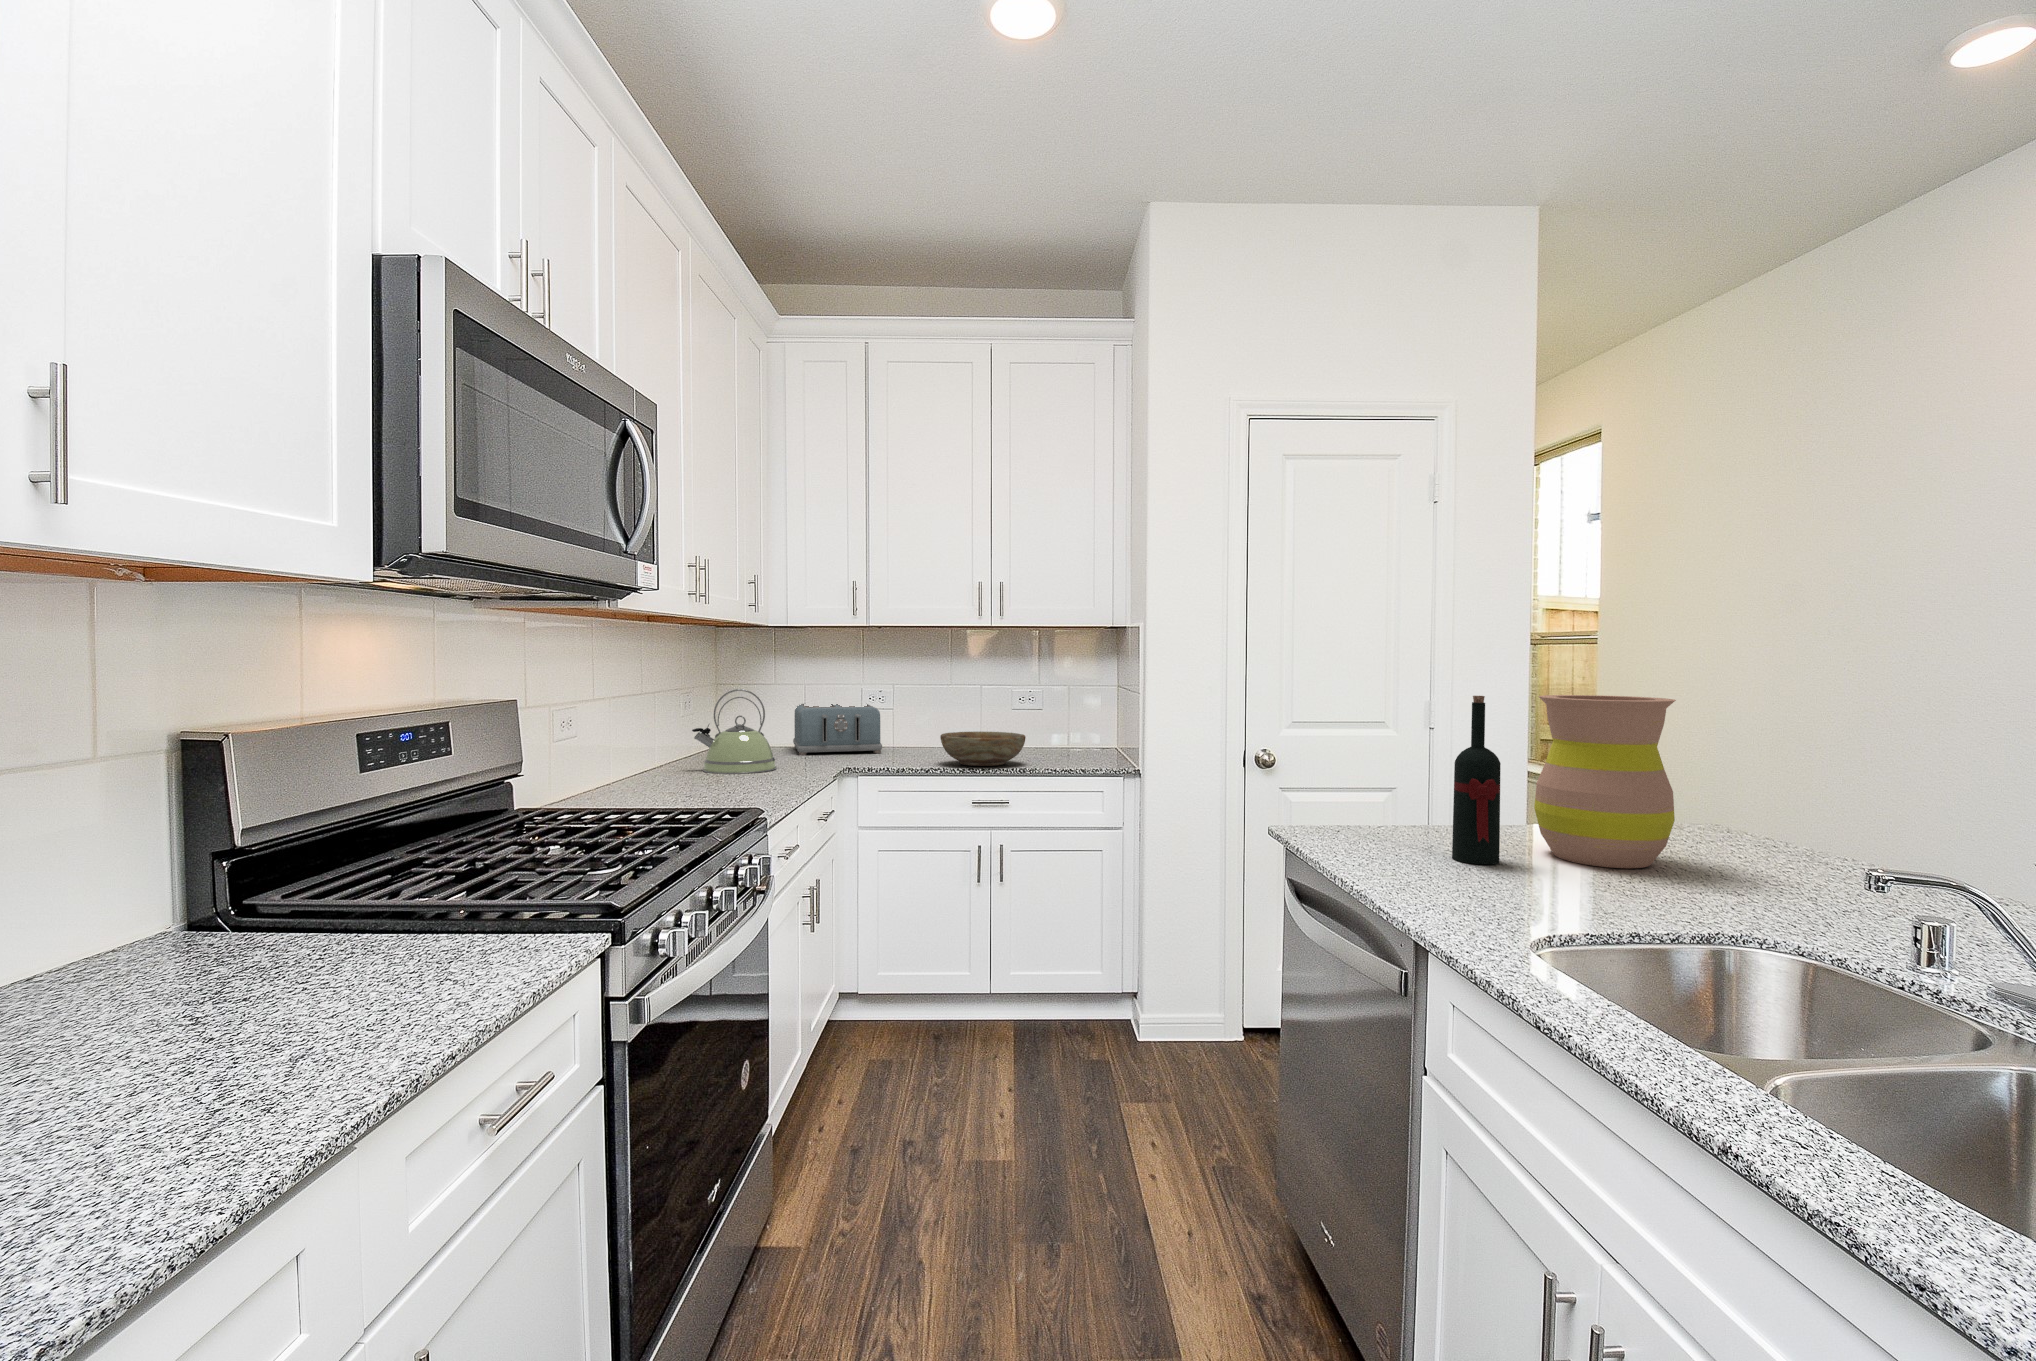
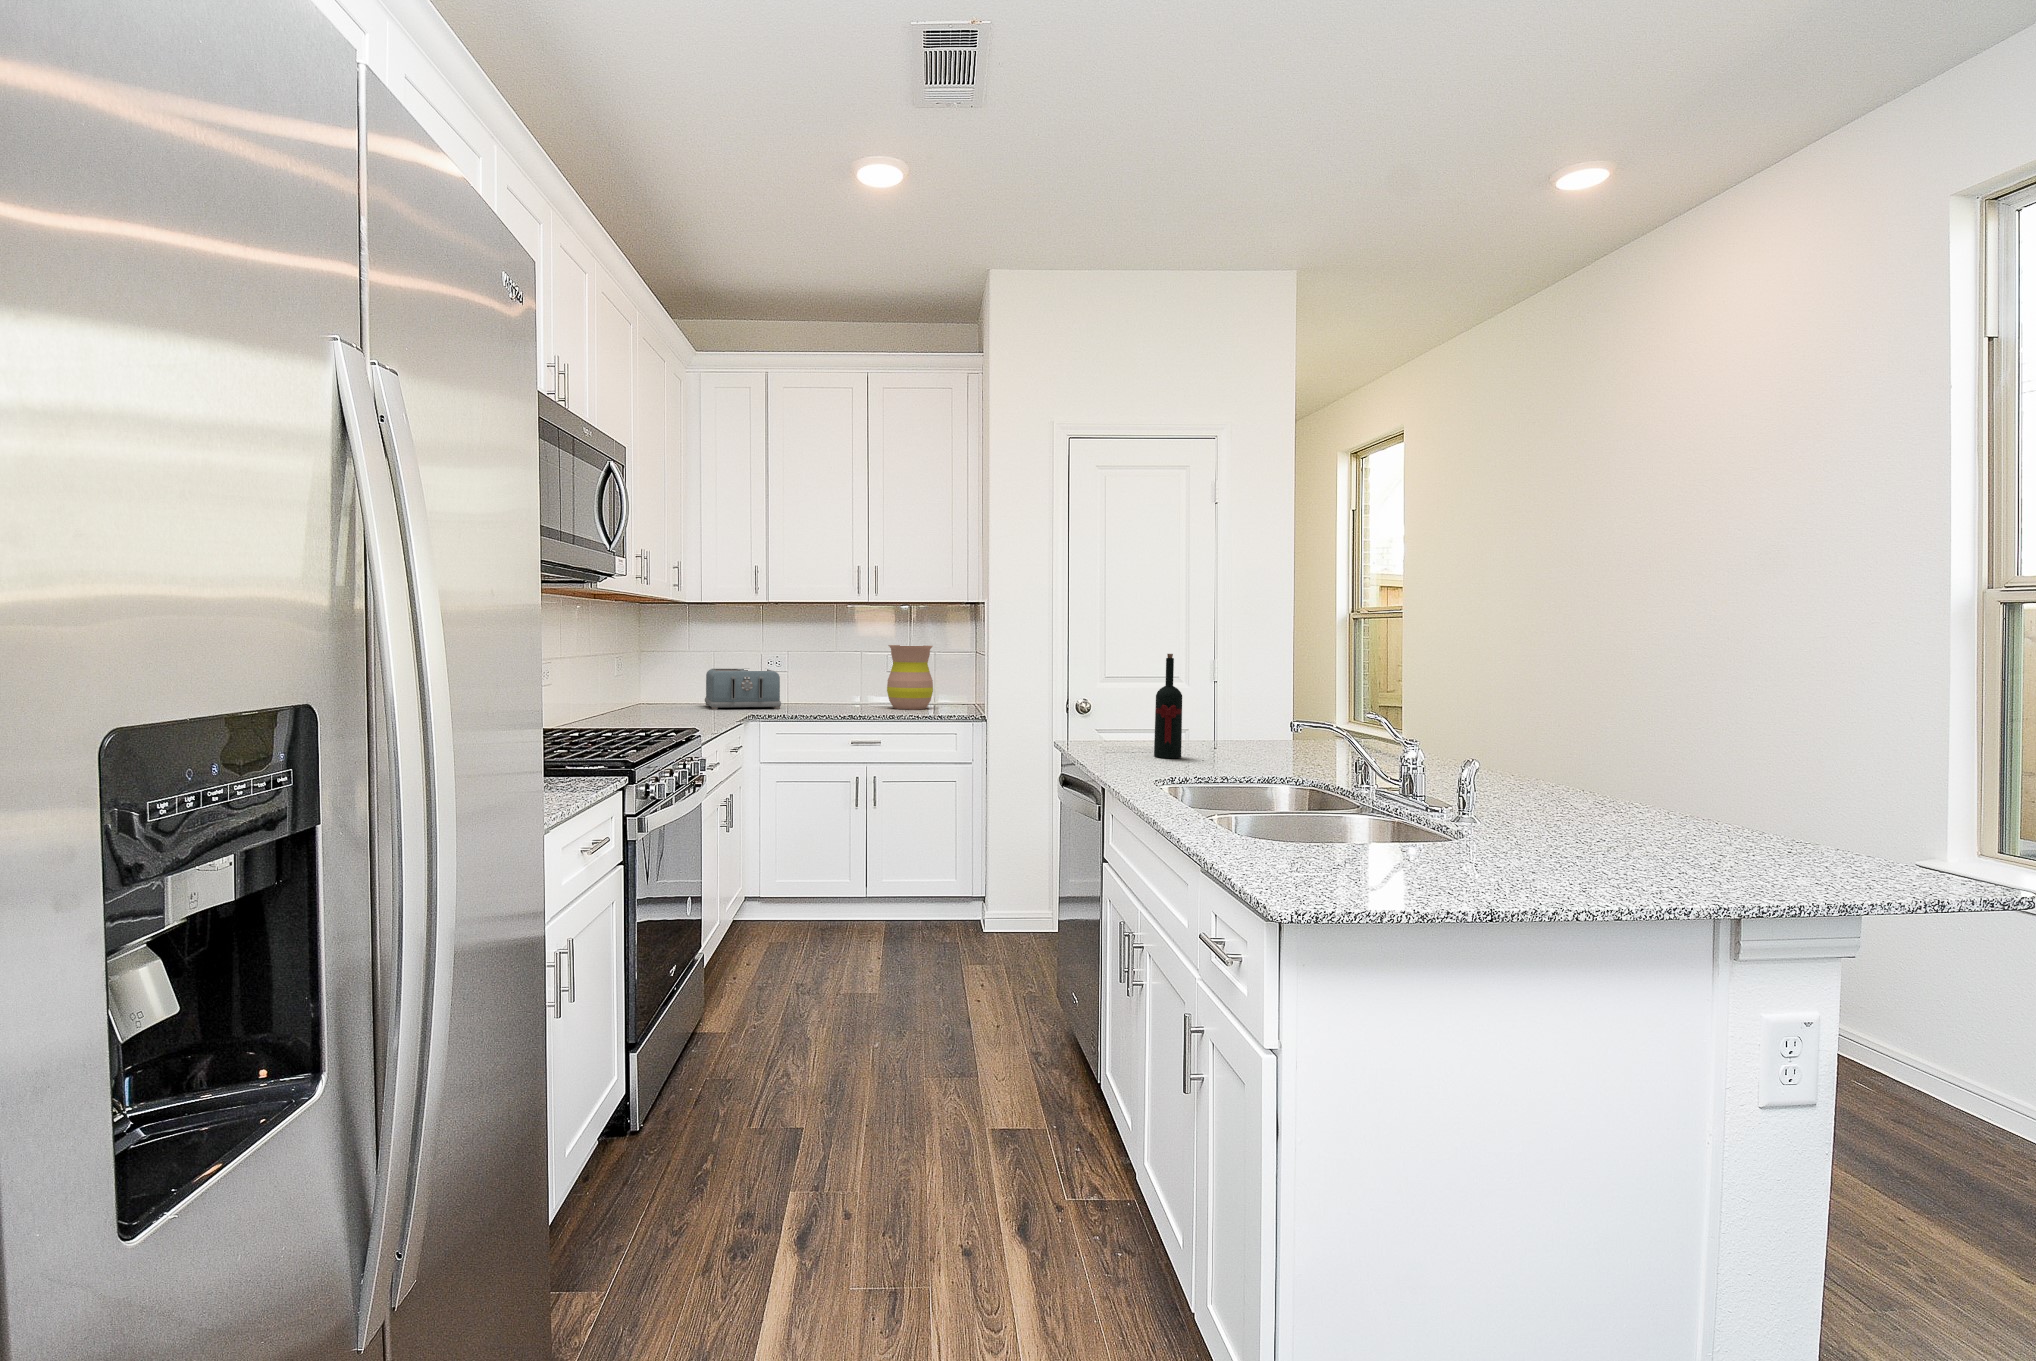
kettle: present [692,689,777,774] -> none [629,652,697,718]
vase: present [1534,695,1676,868] -> present [887,645,933,710]
bowl: present [940,731,1026,766] -> none [829,690,897,716]

